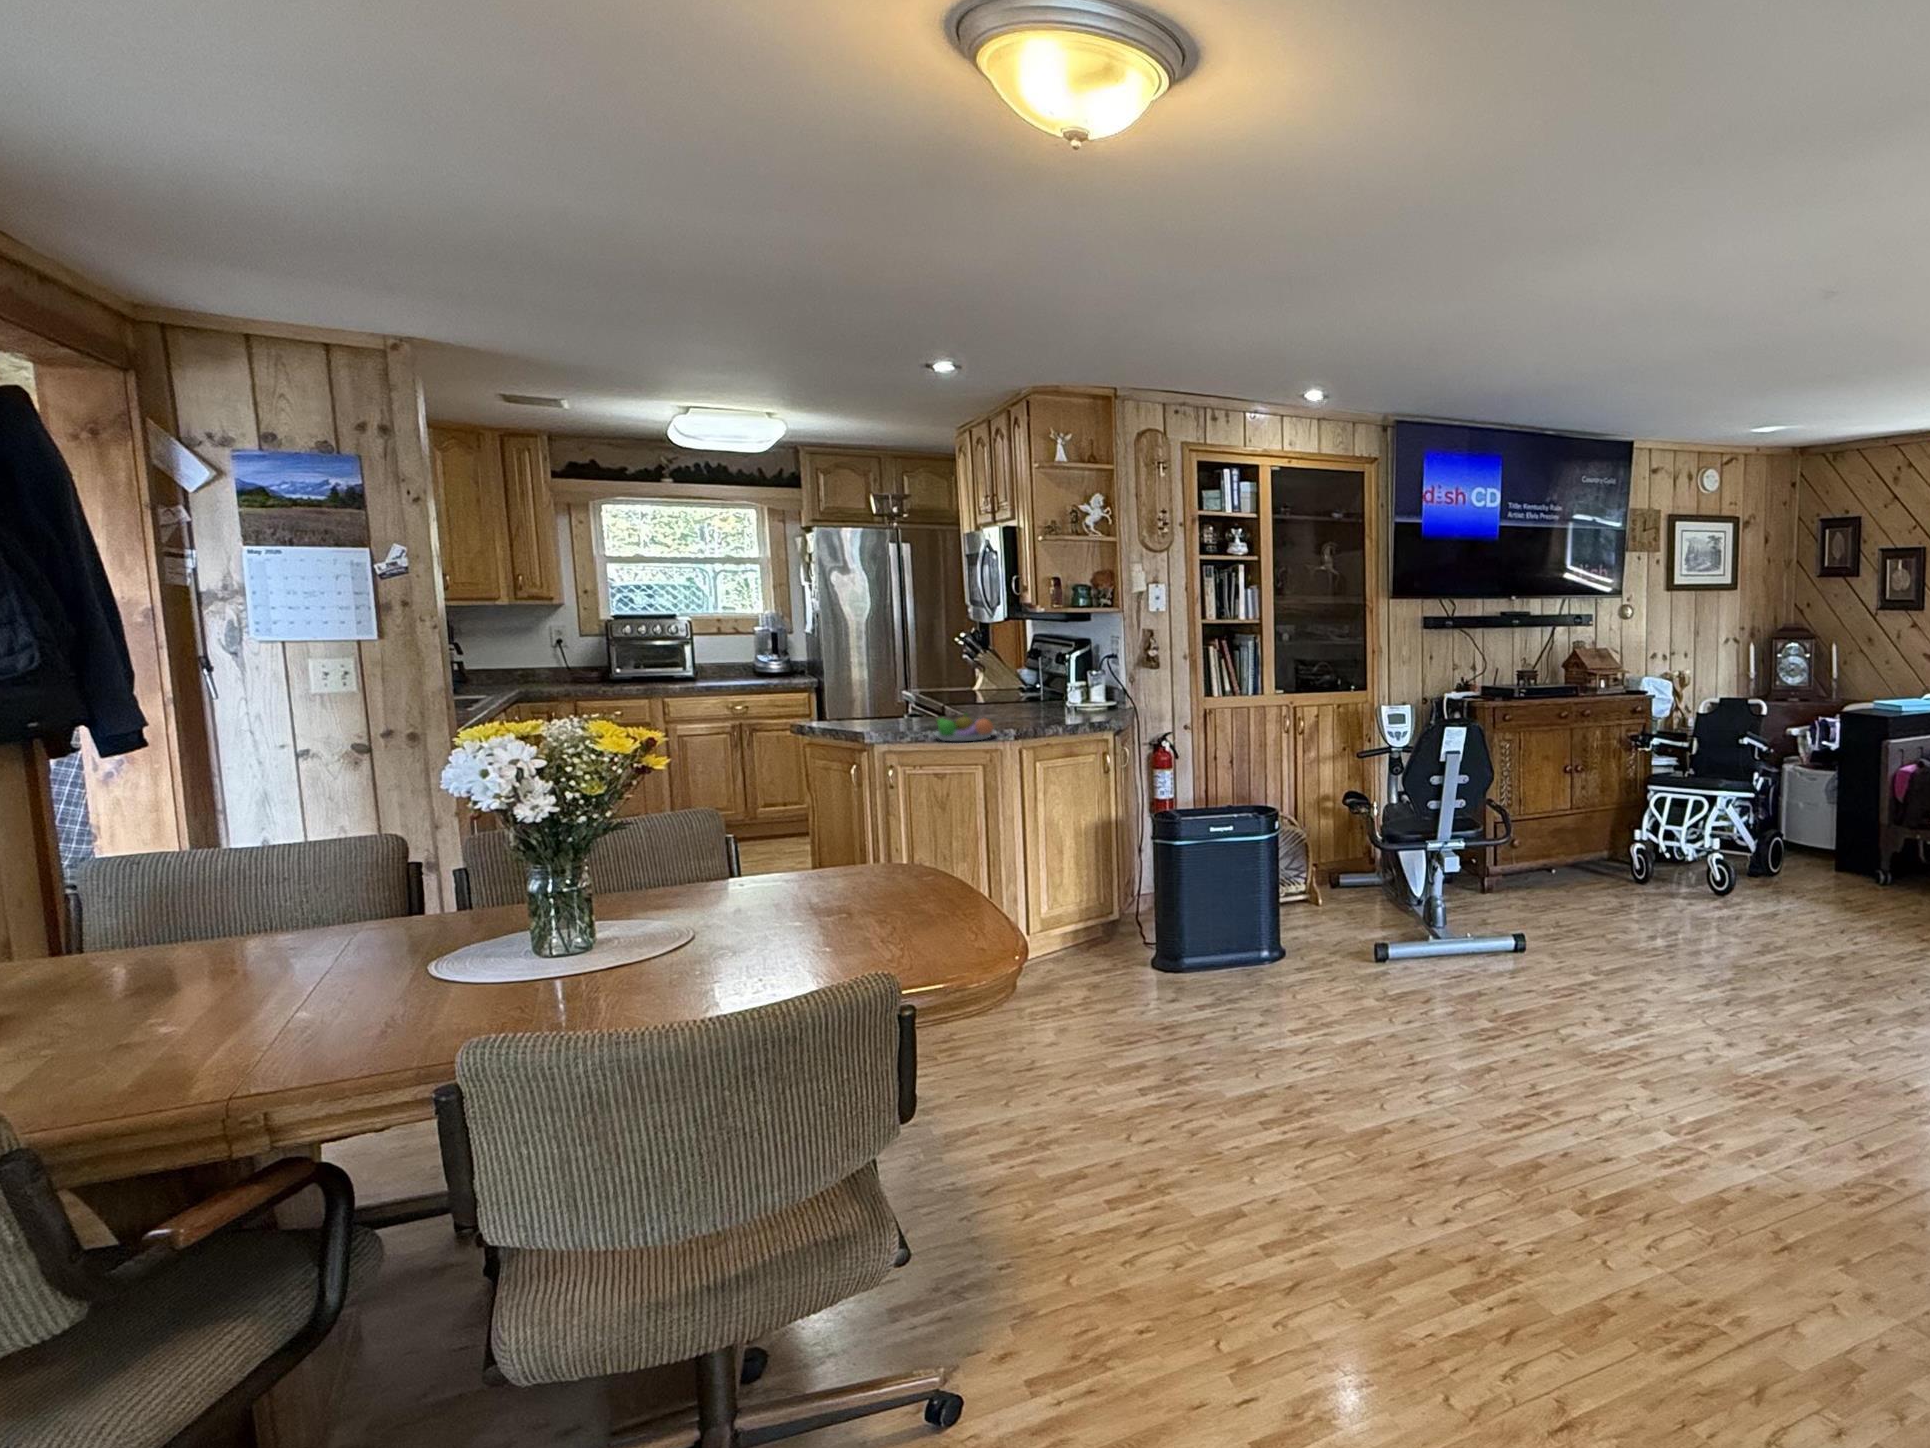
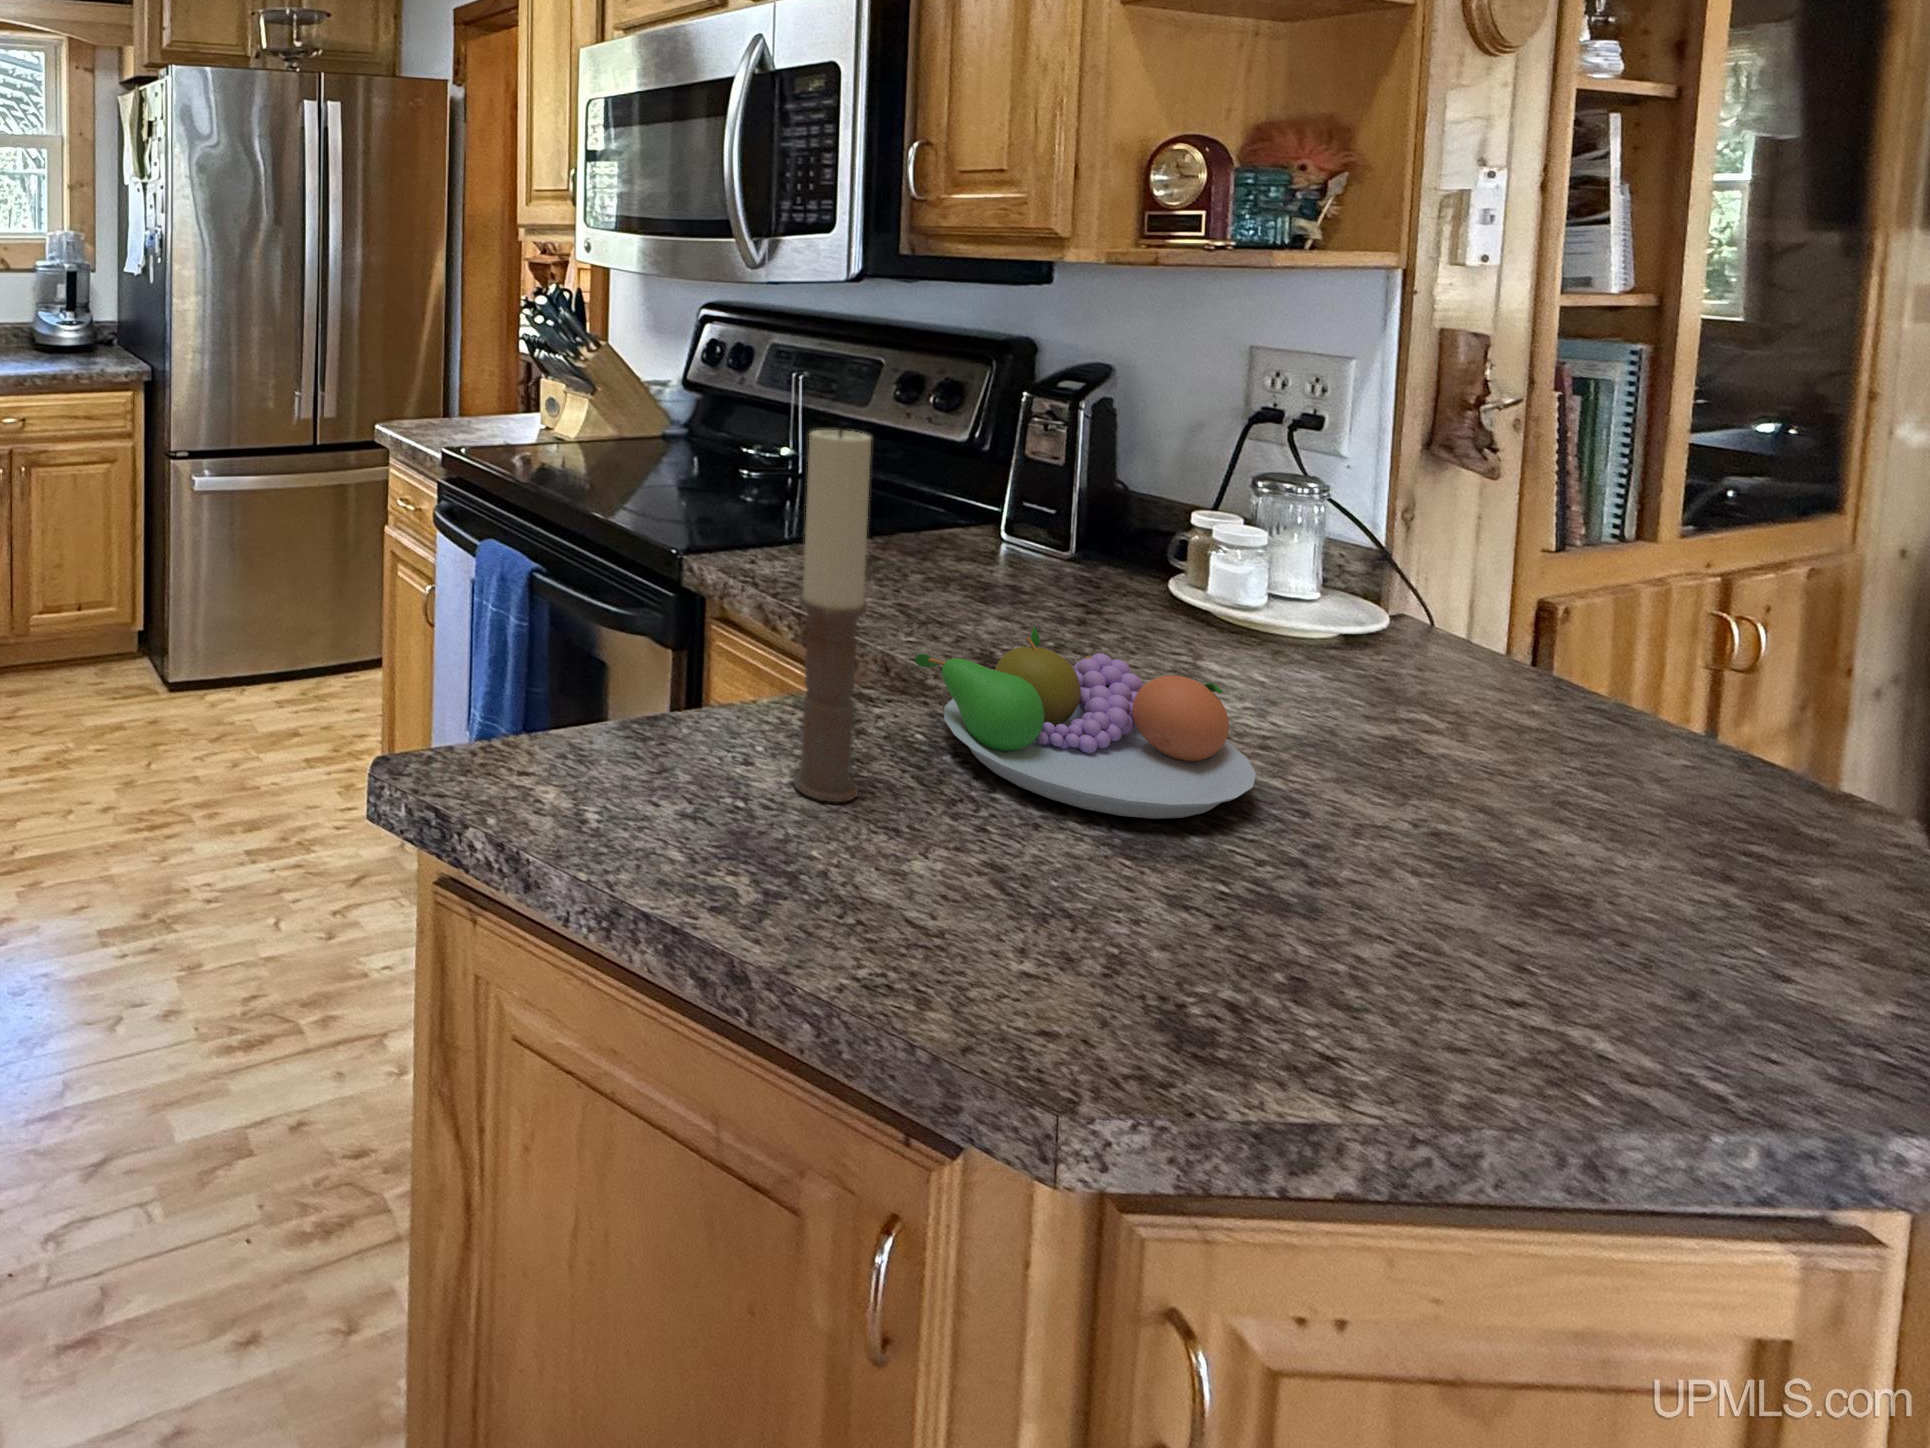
candle: none [885,664,903,742] -> present [792,424,871,802]

